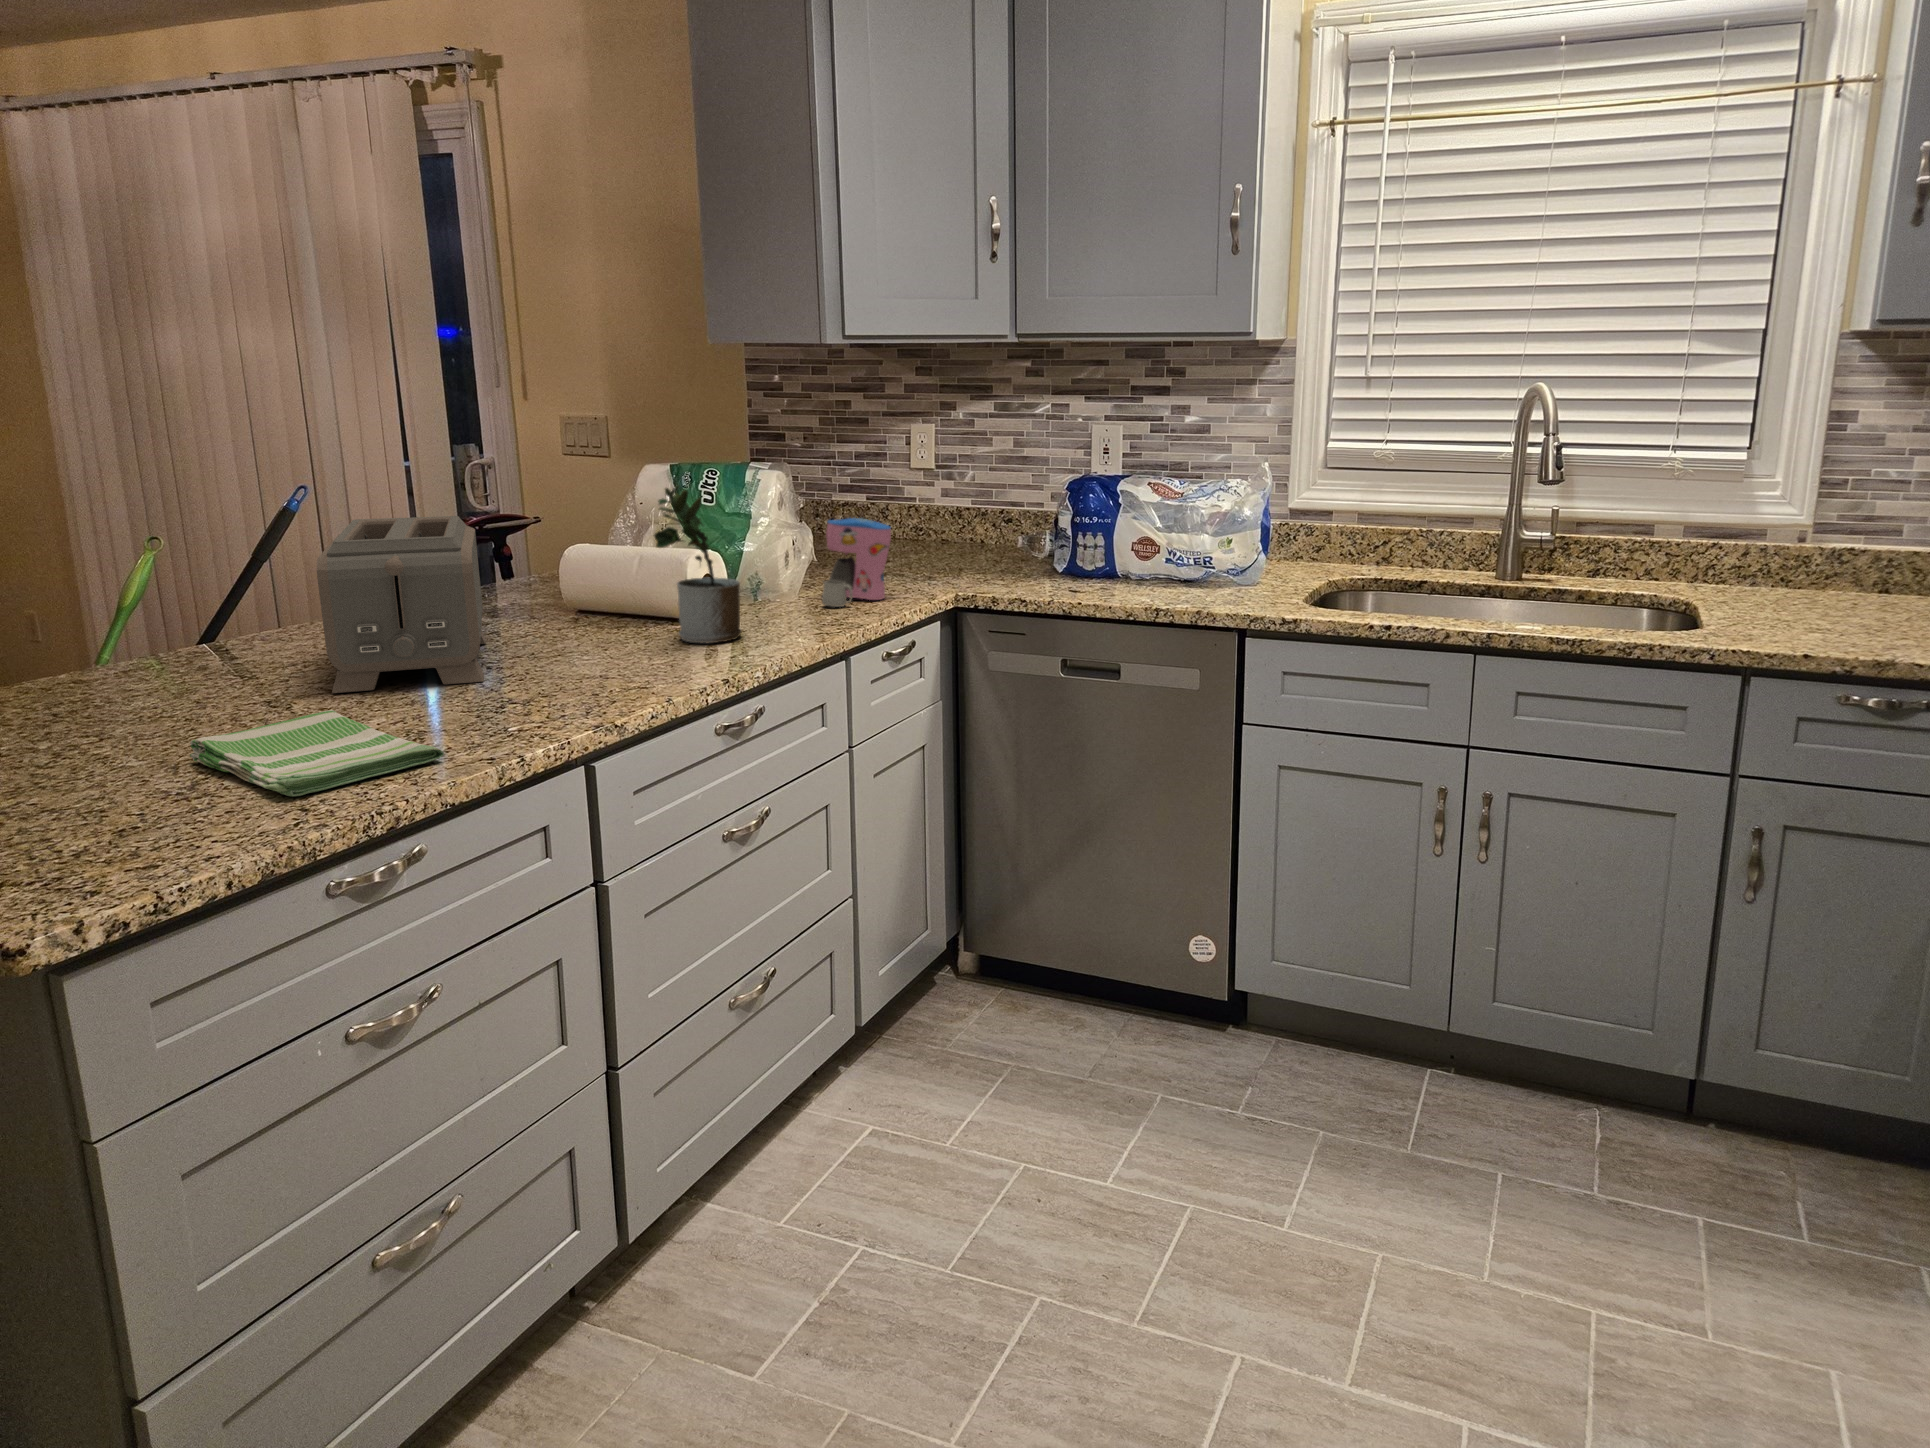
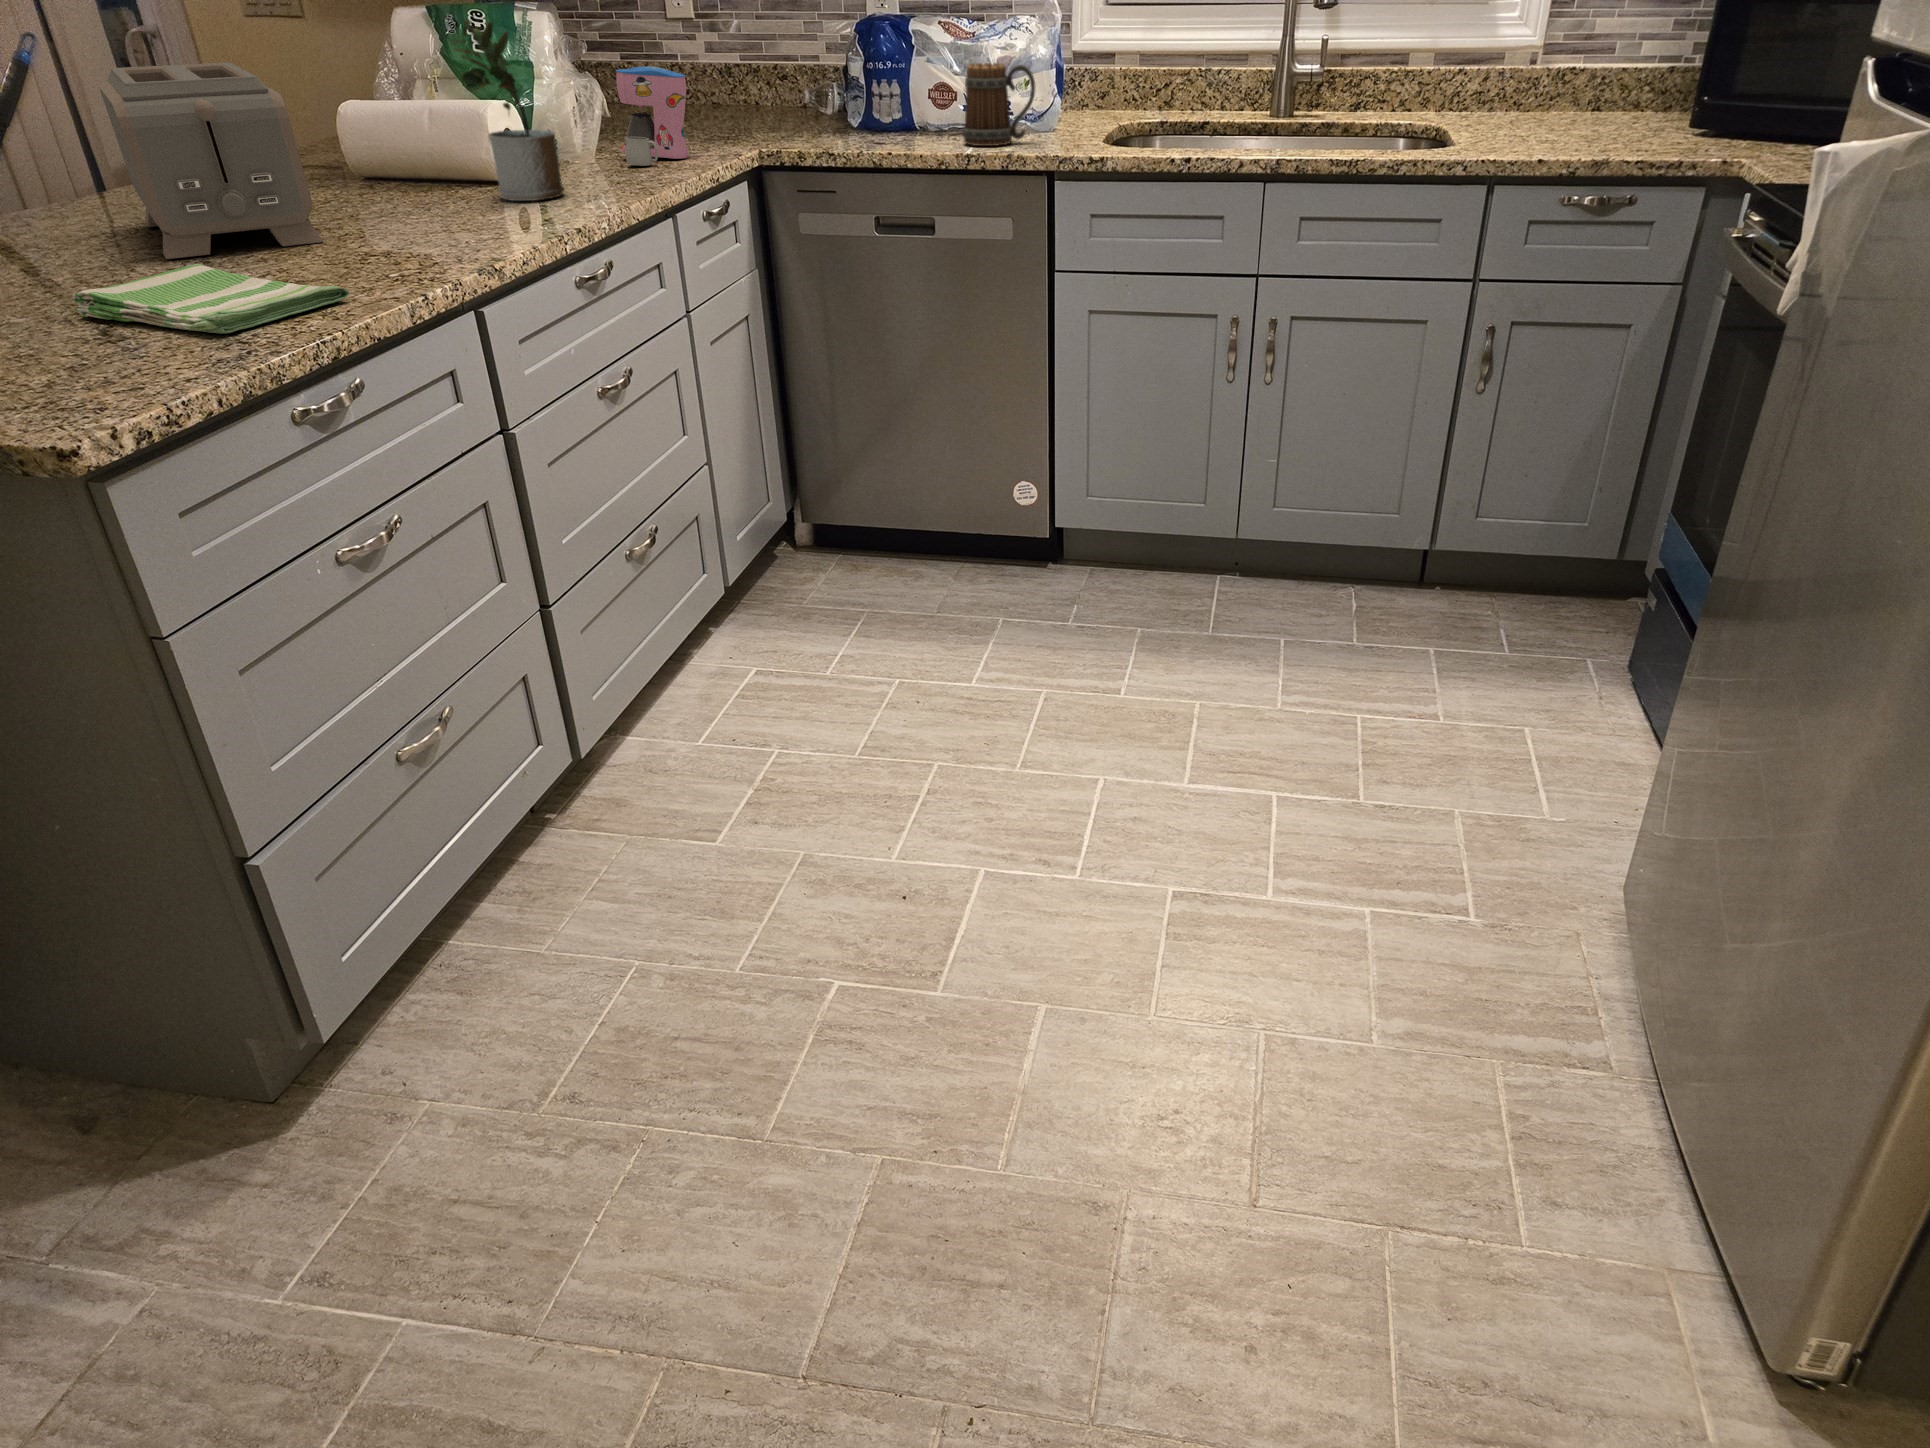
mug: none [1160,524,1237,601] -> present [963,63,1035,146]

